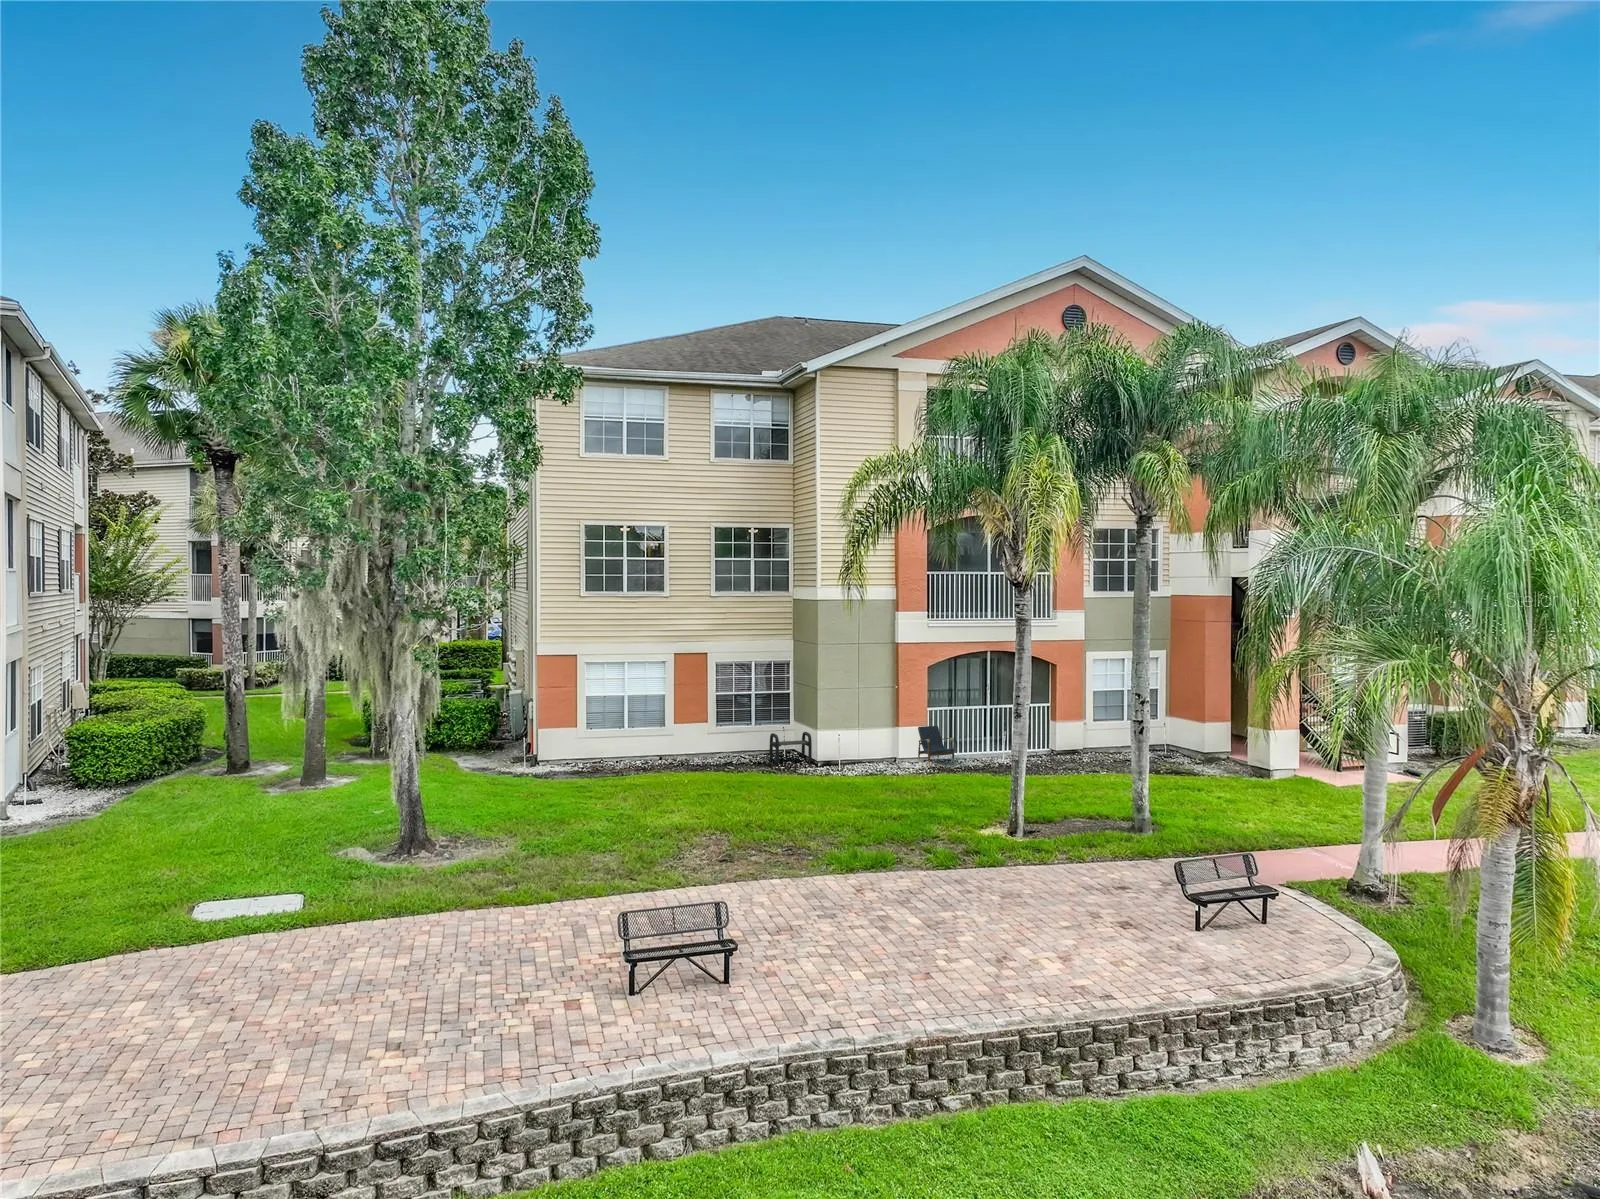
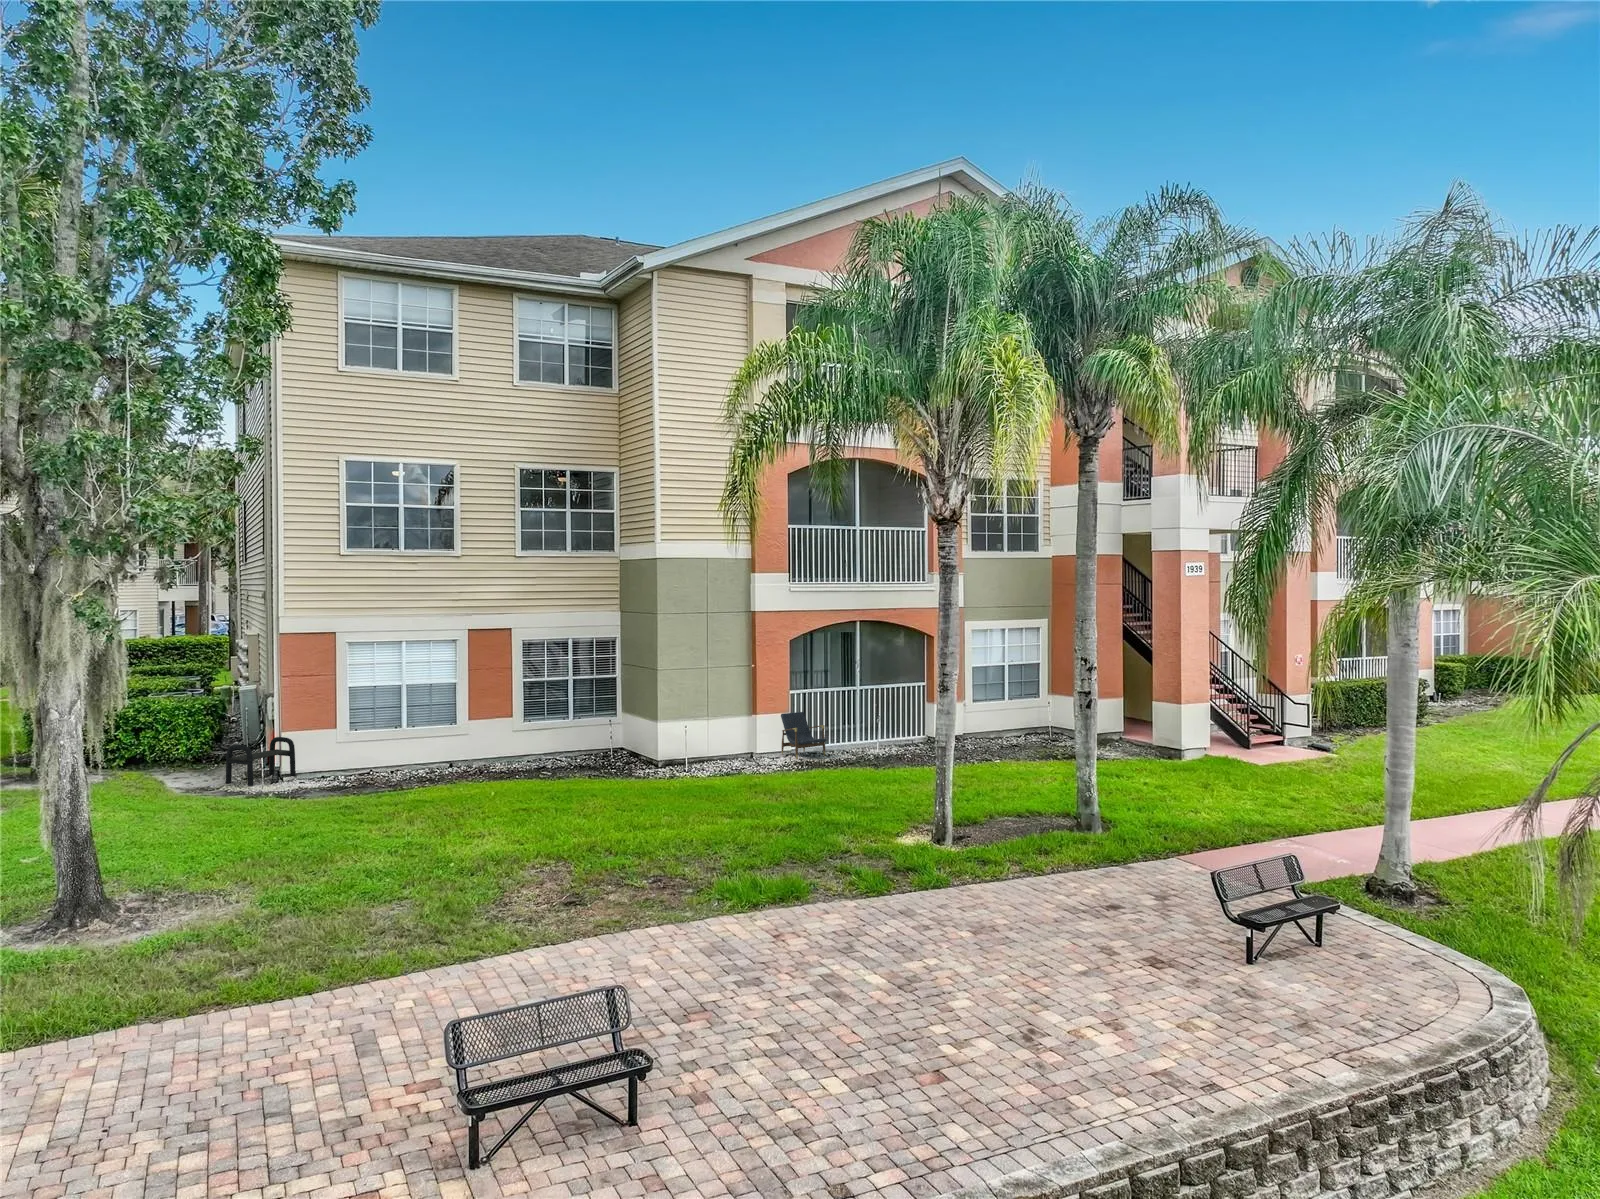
bench: present [769,732,812,763] -> present [226,737,296,786]

